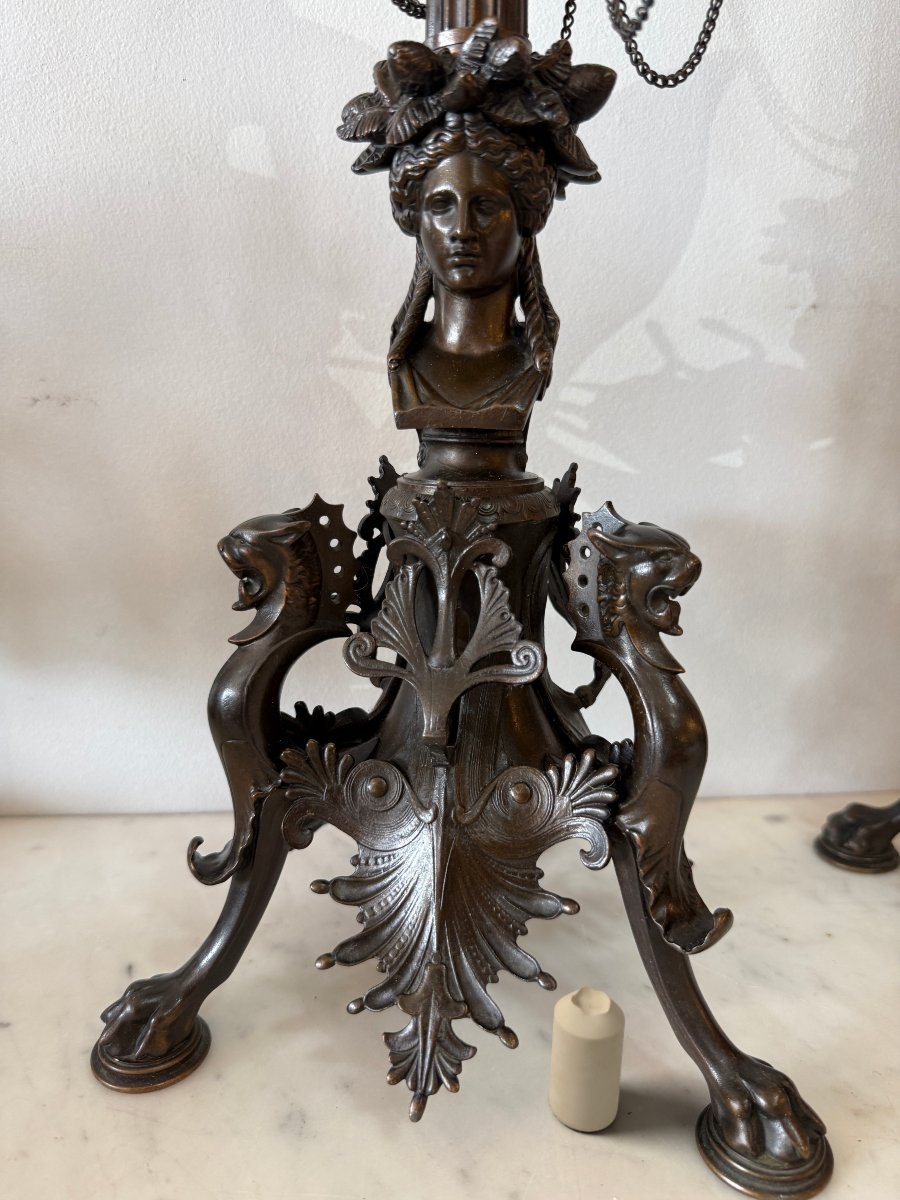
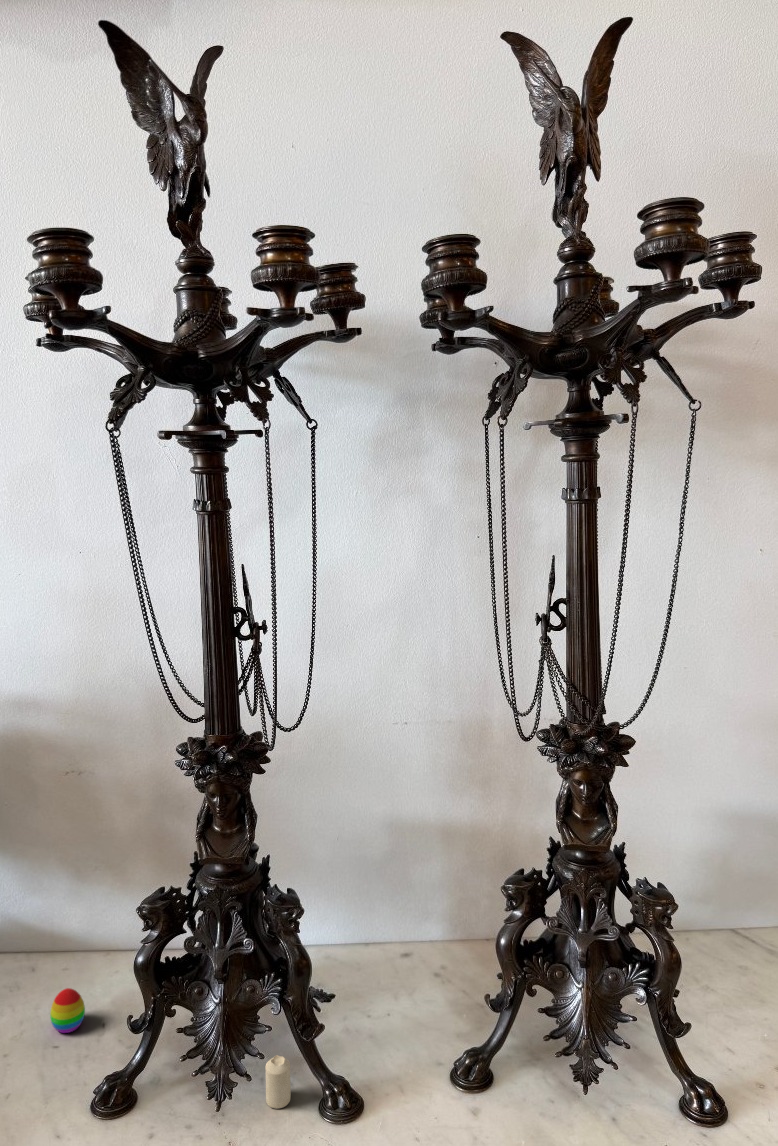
decorative egg: none [56,788,133,882] -> present [50,988,85,1033]

